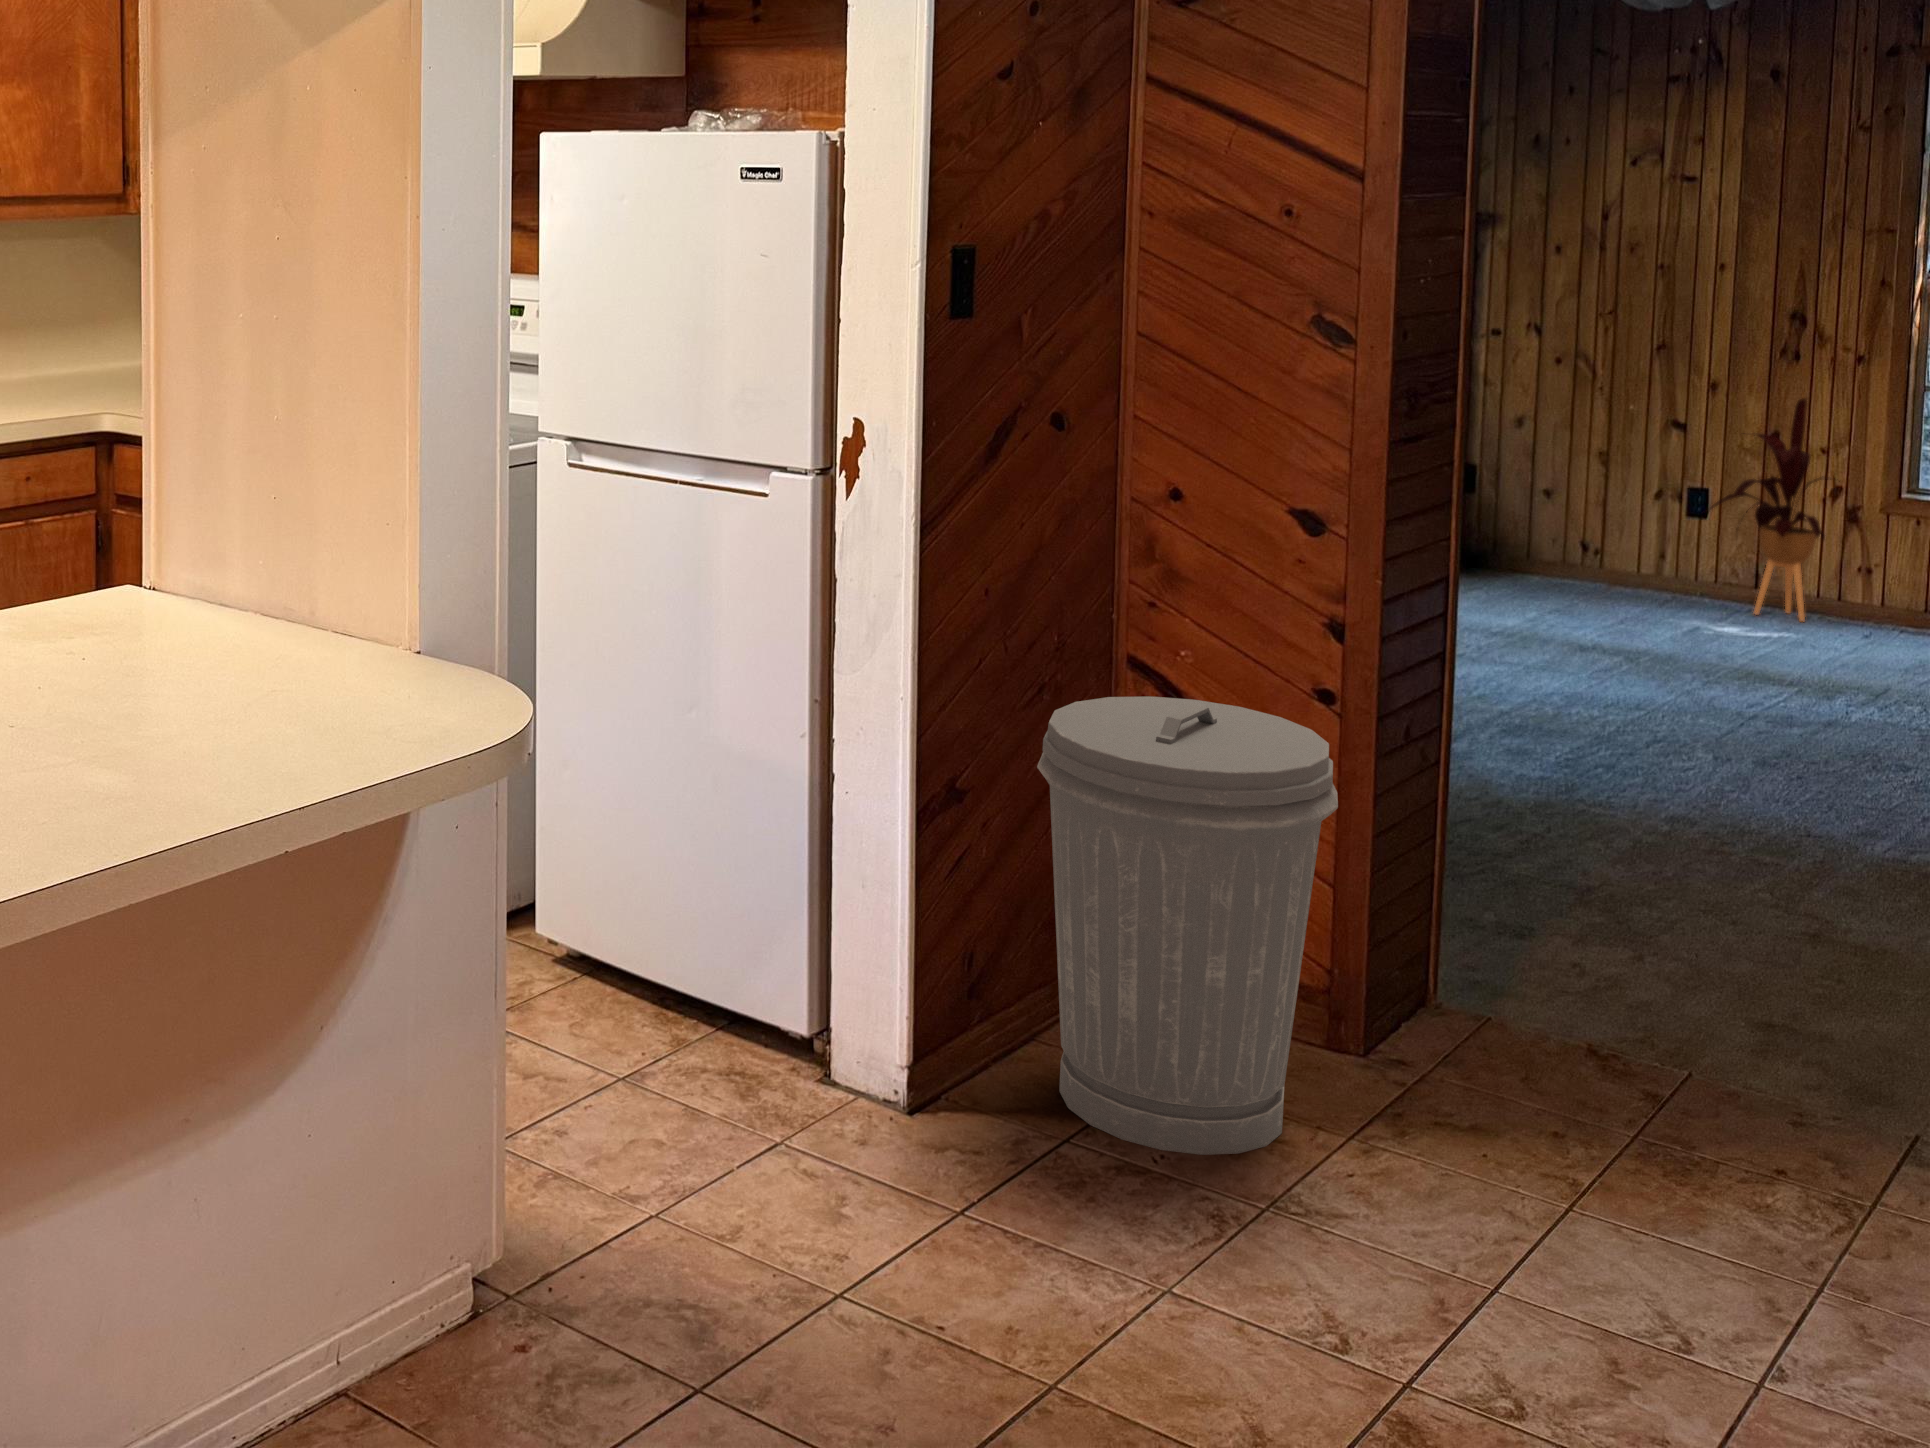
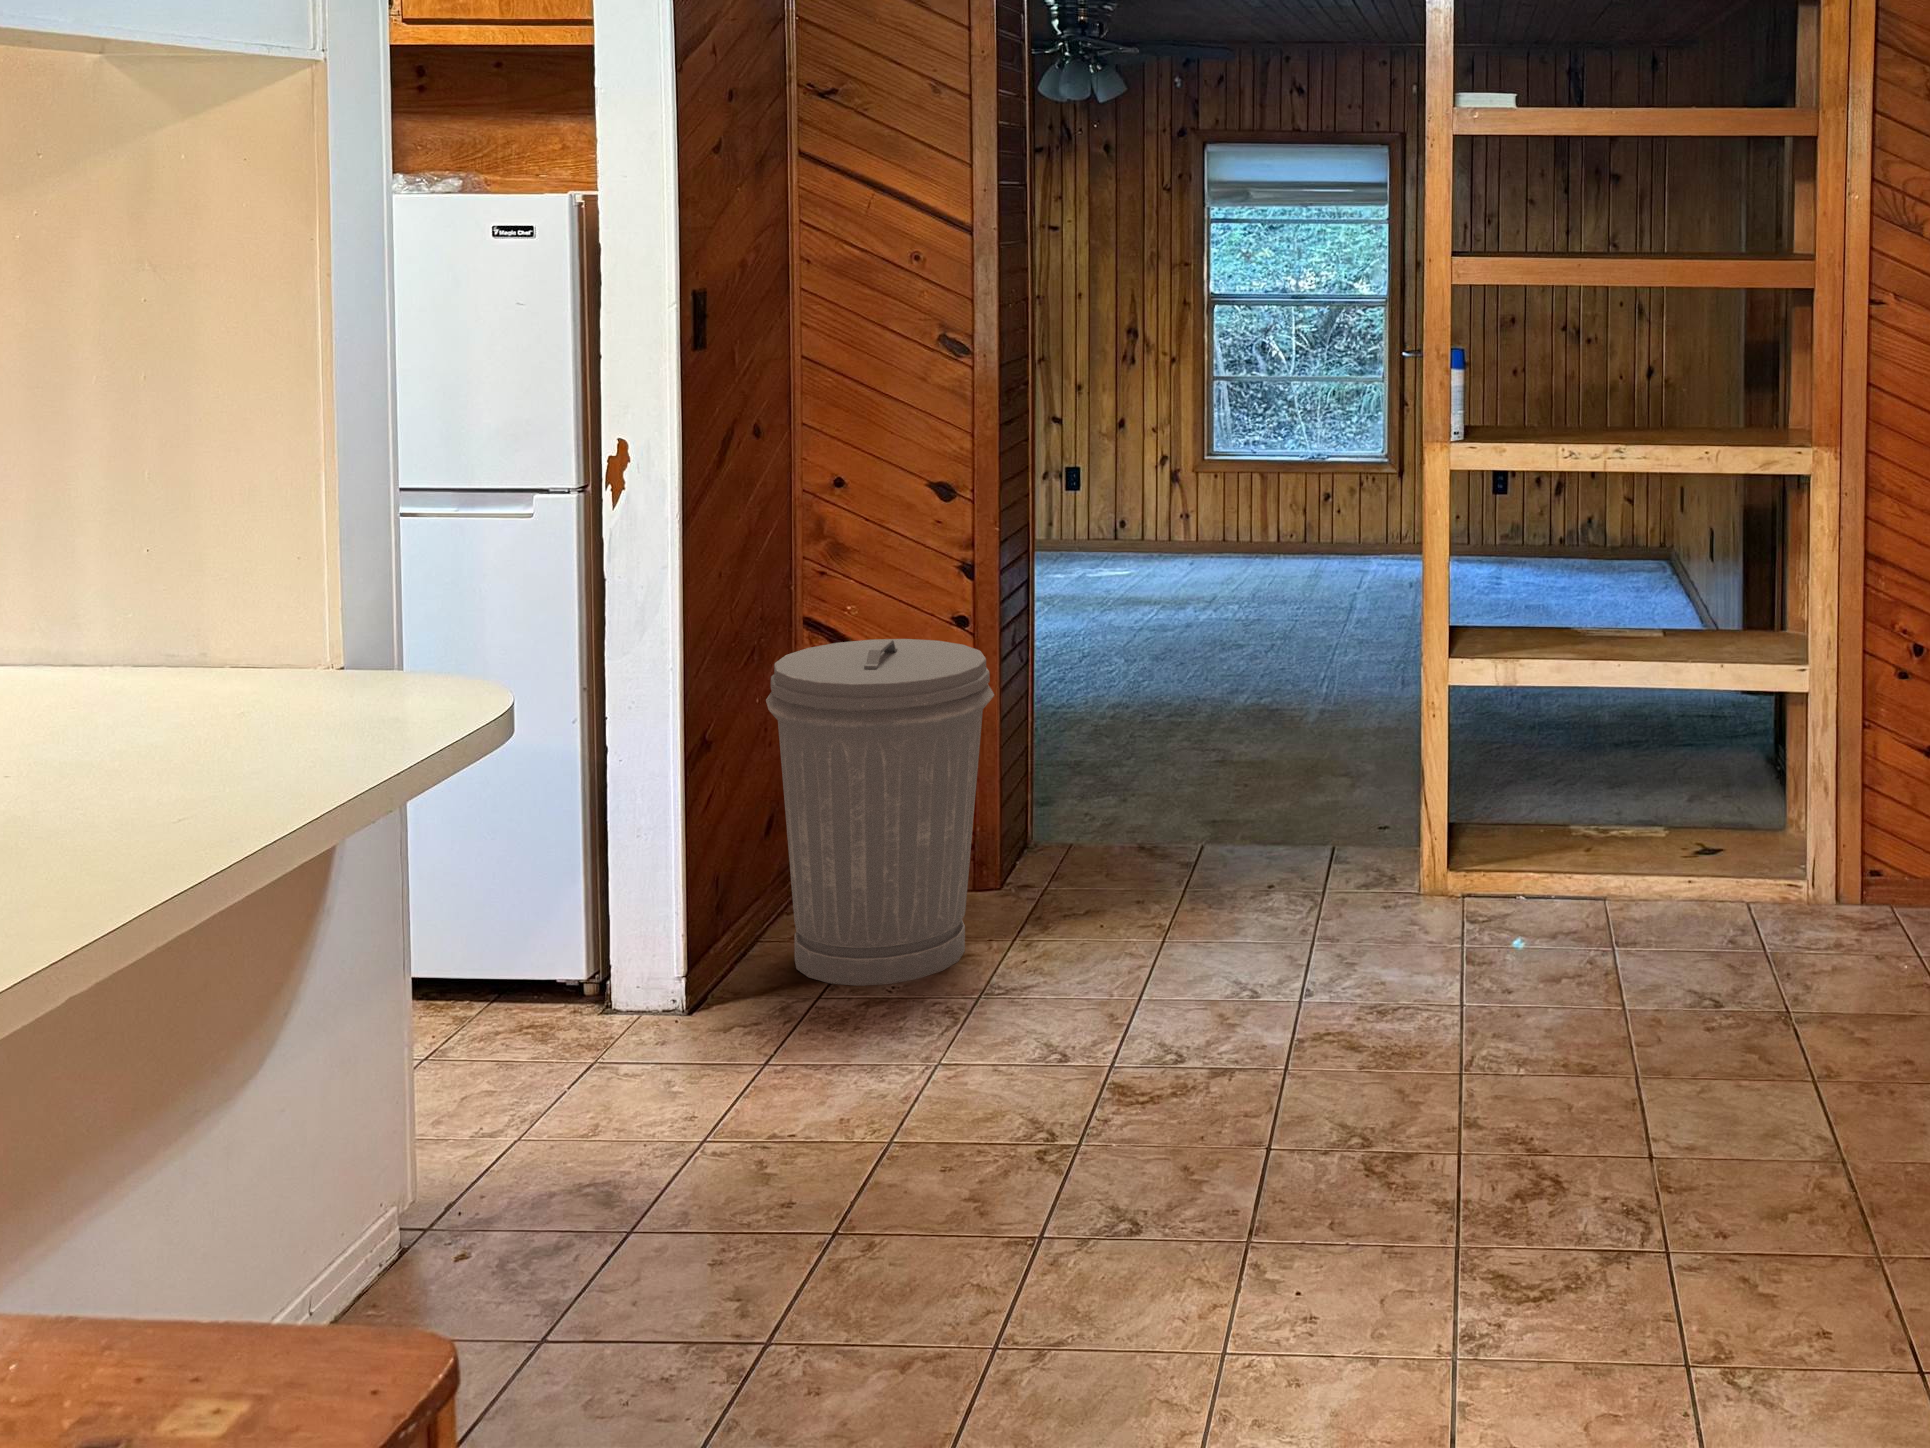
house plant: present [1704,398,1840,622] -> none [1082,391,1172,559]

